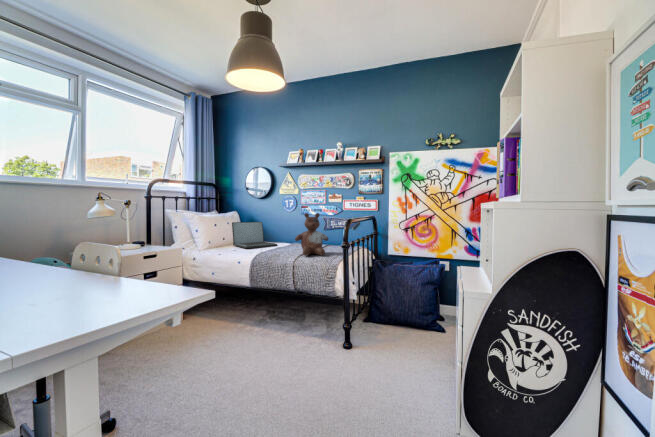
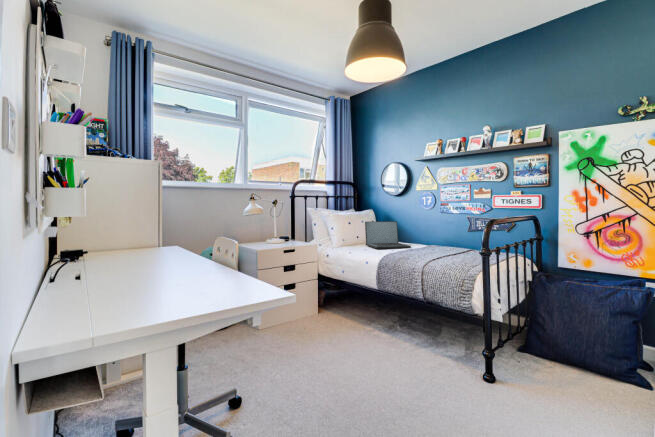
stuffed bear: present [295,213,328,256] -> none [425,212,466,261]

